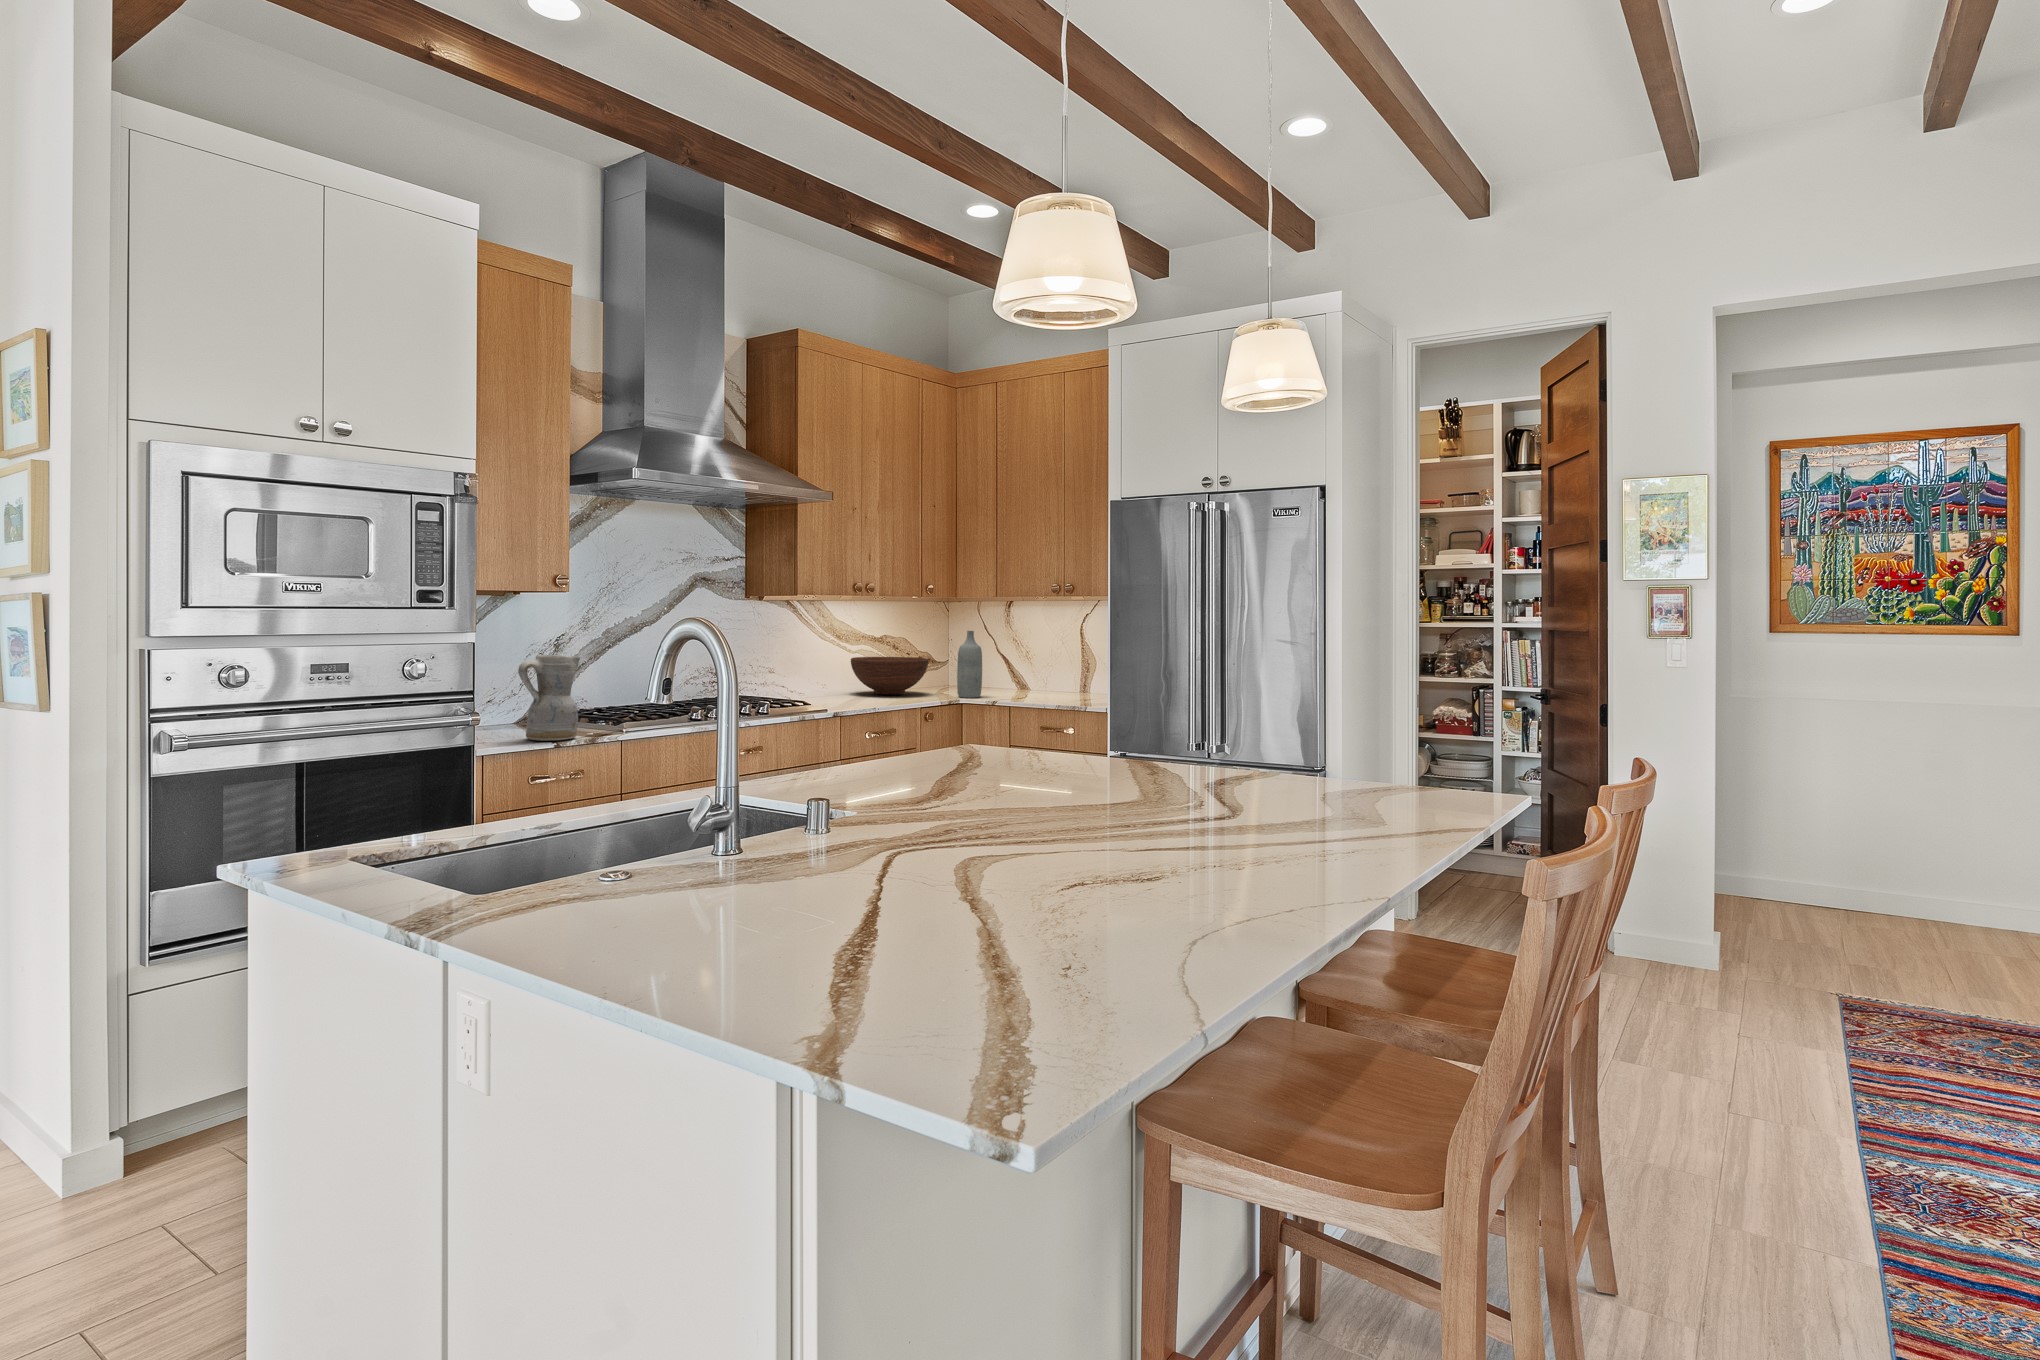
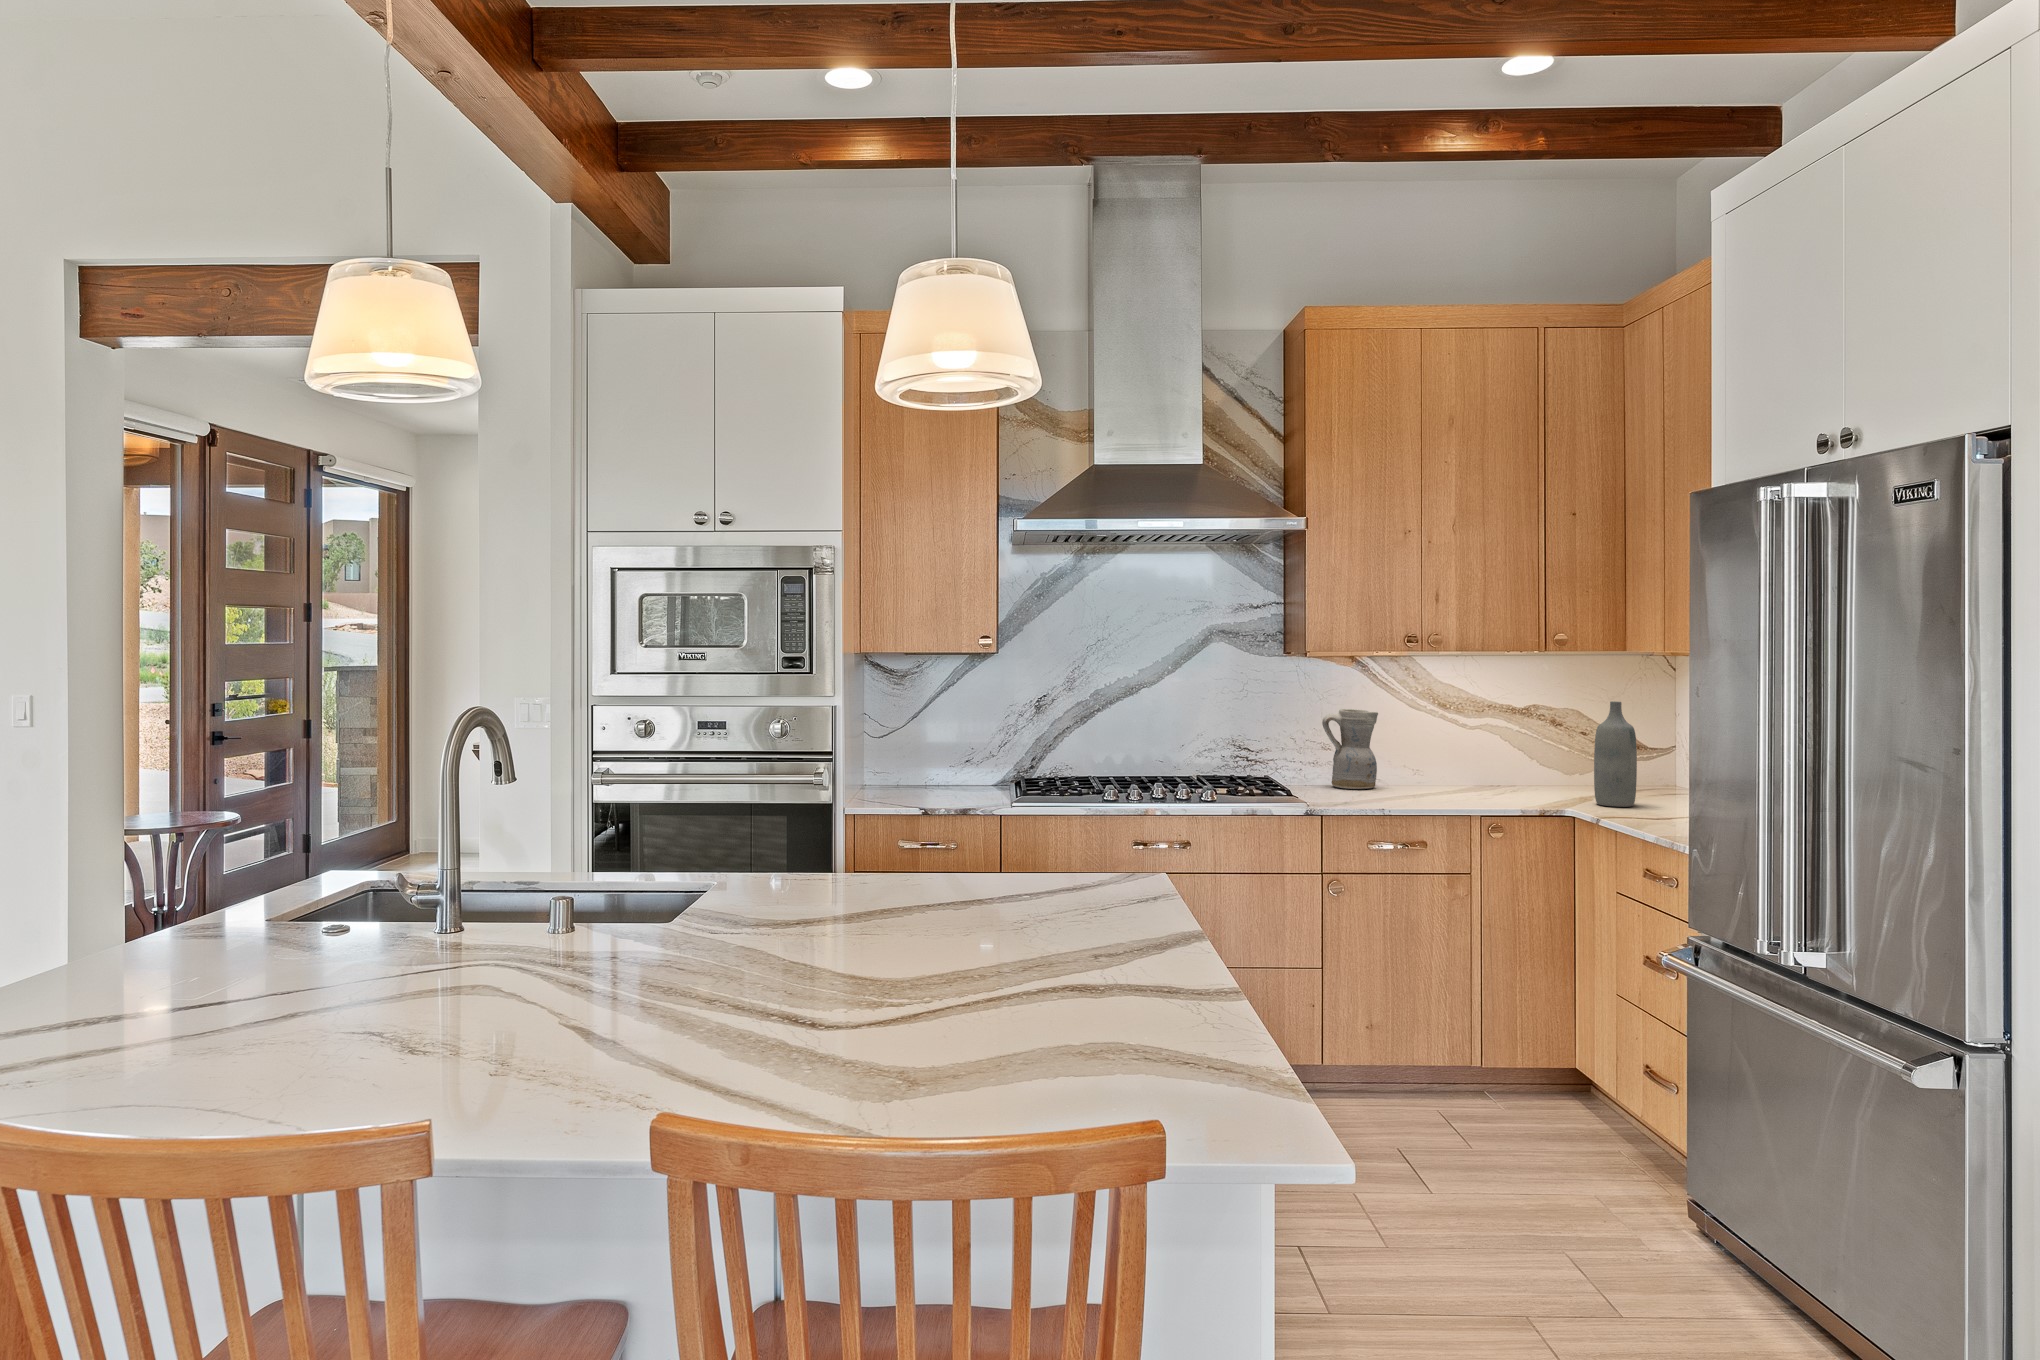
ceramic pitcher: present [518,655,580,741] -> present [1322,709,1378,789]
fruit bowl: present [851,657,929,695] -> none [1453,733,1573,791]

